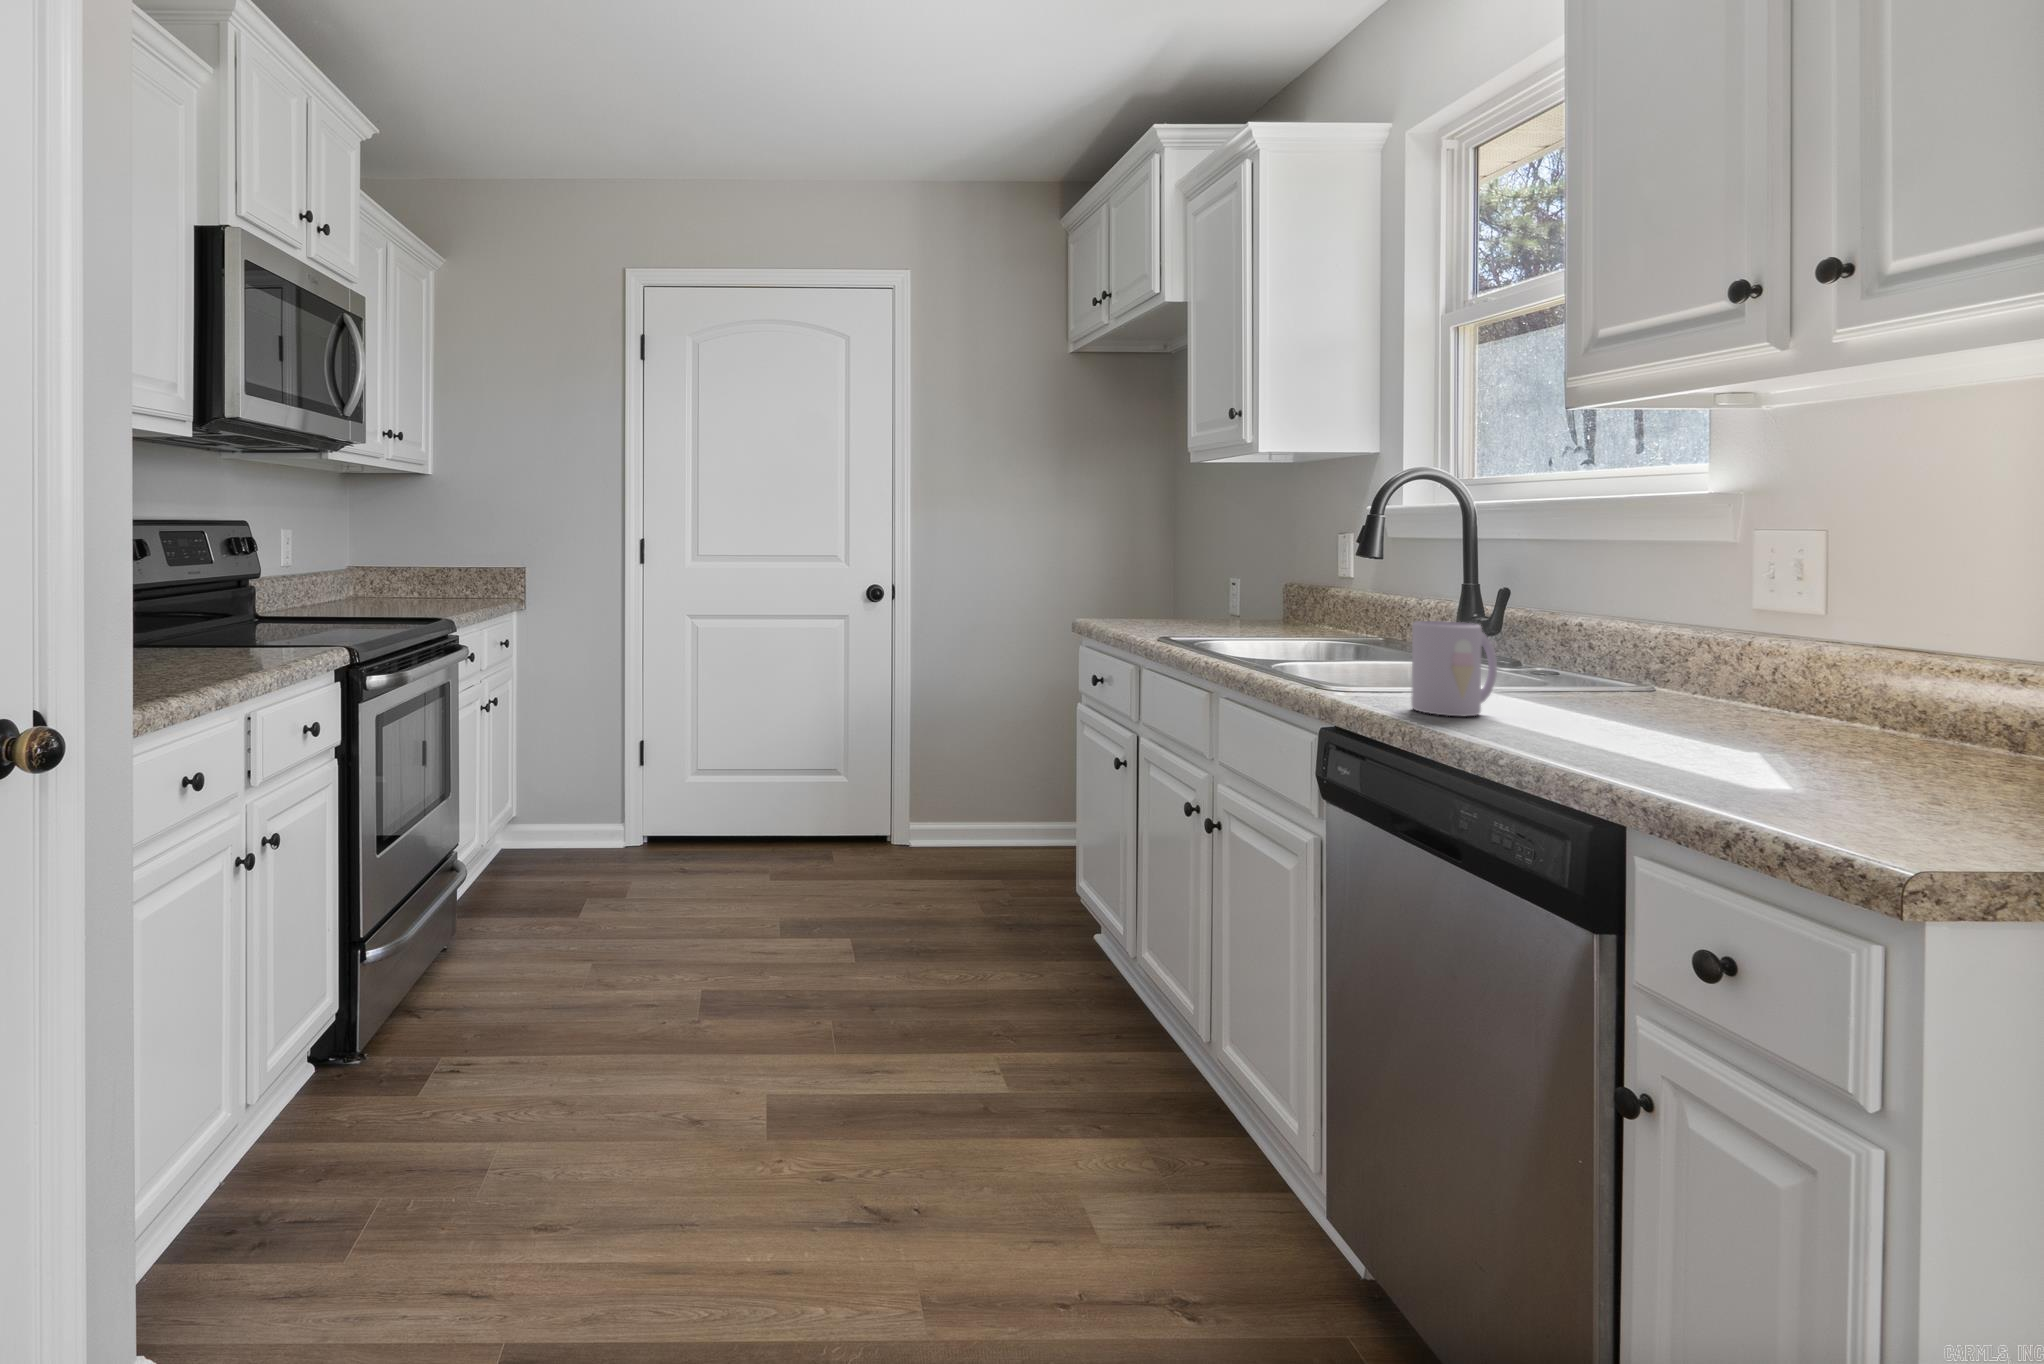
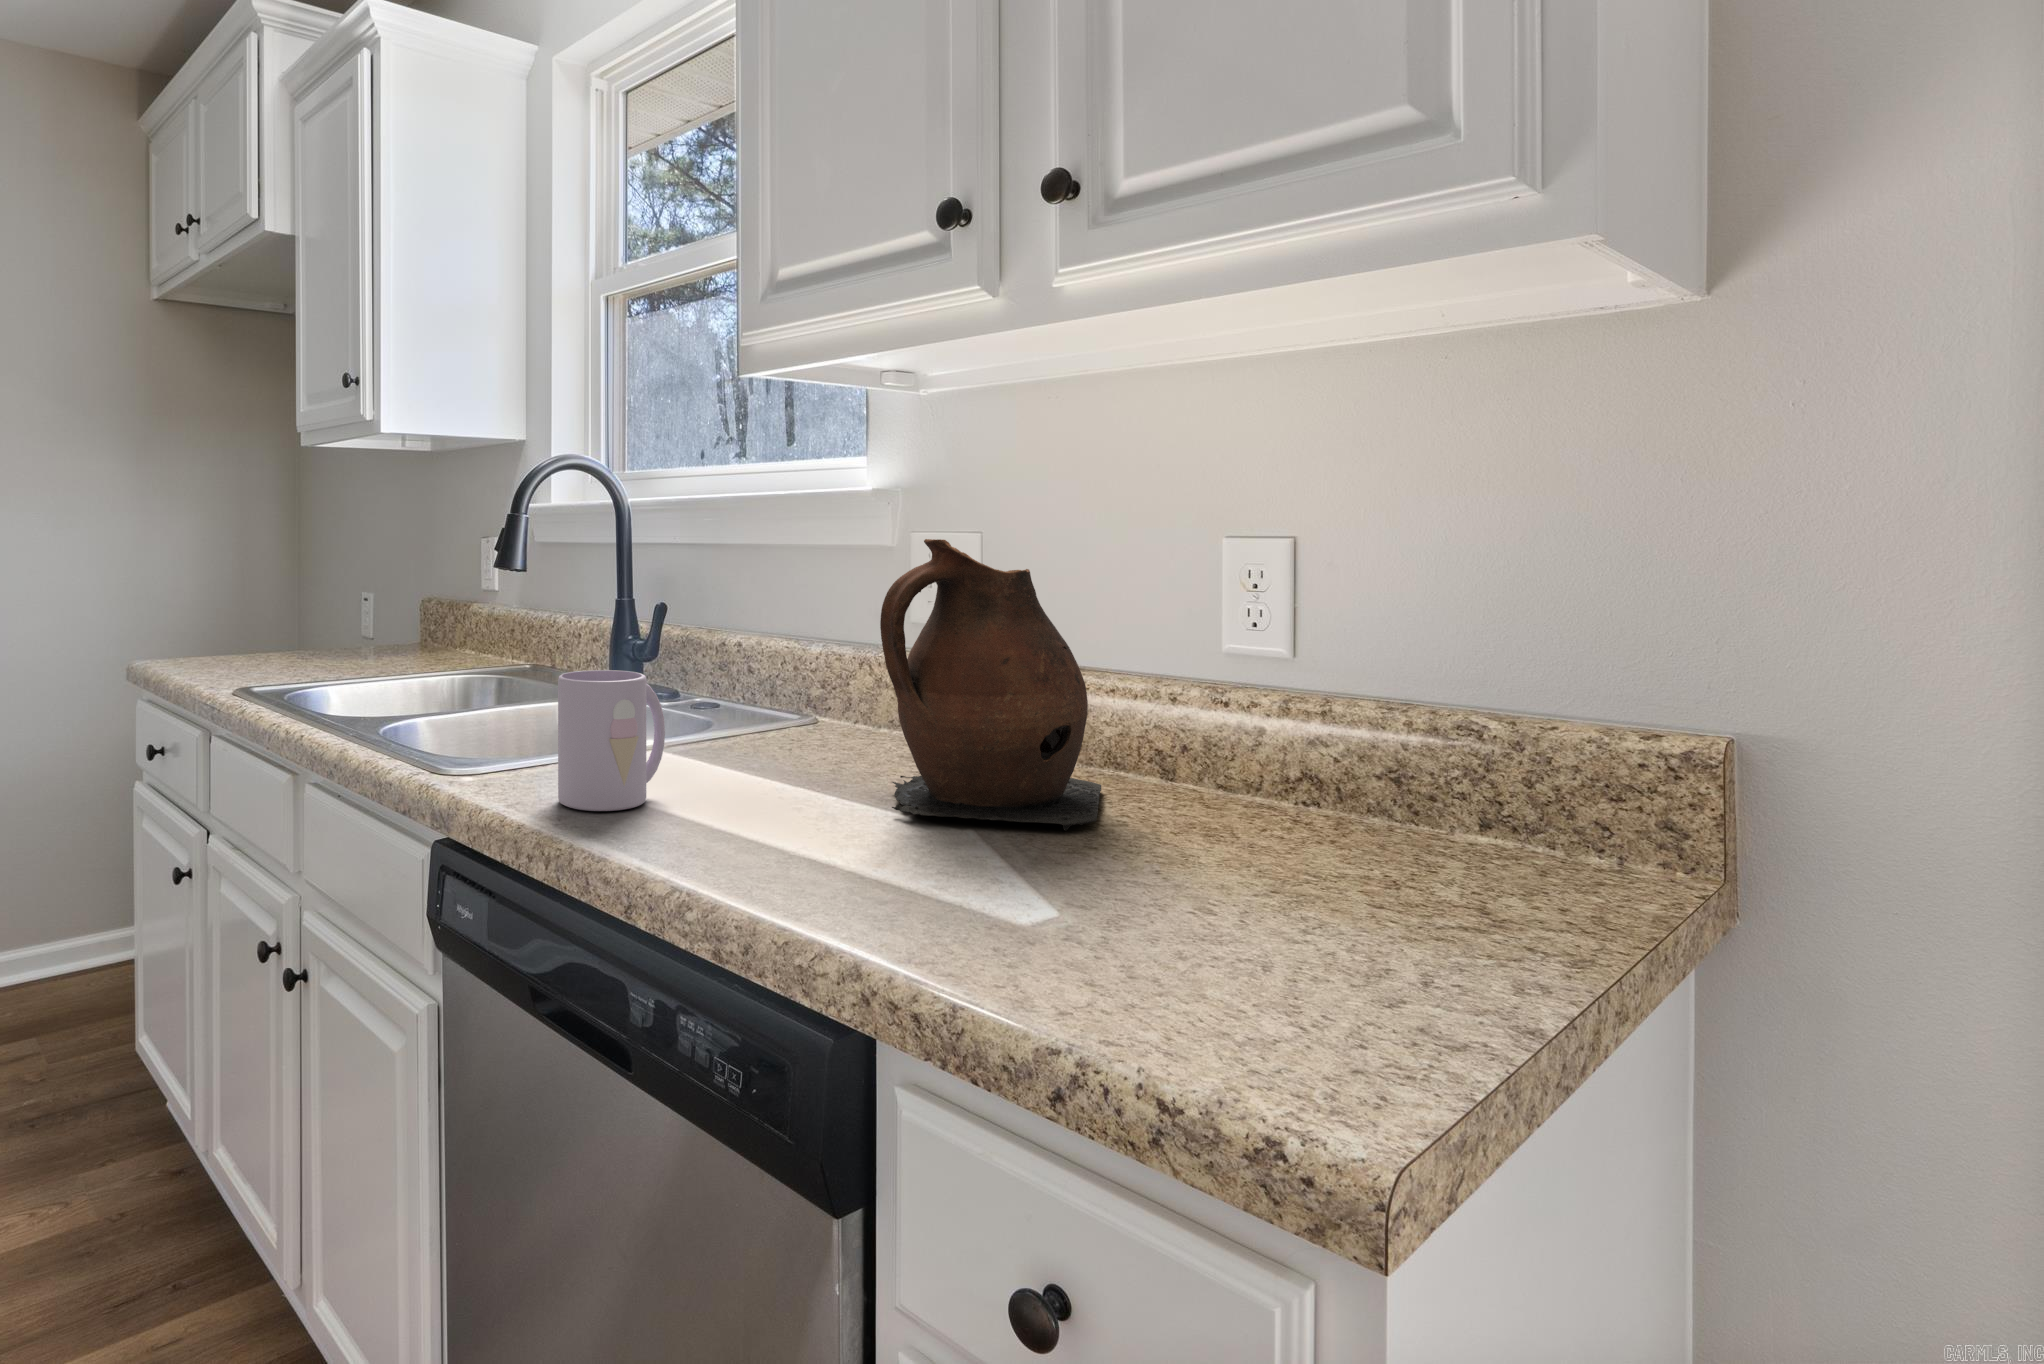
ceramic pitcher: none [1685,530,1928,762] -> present [880,539,1101,831]

